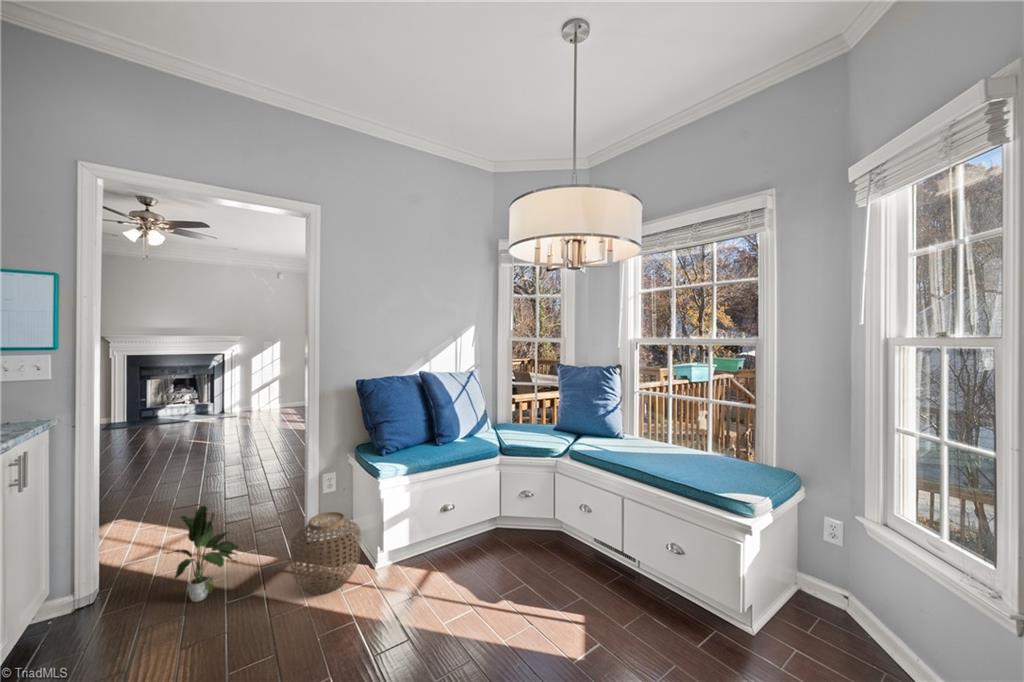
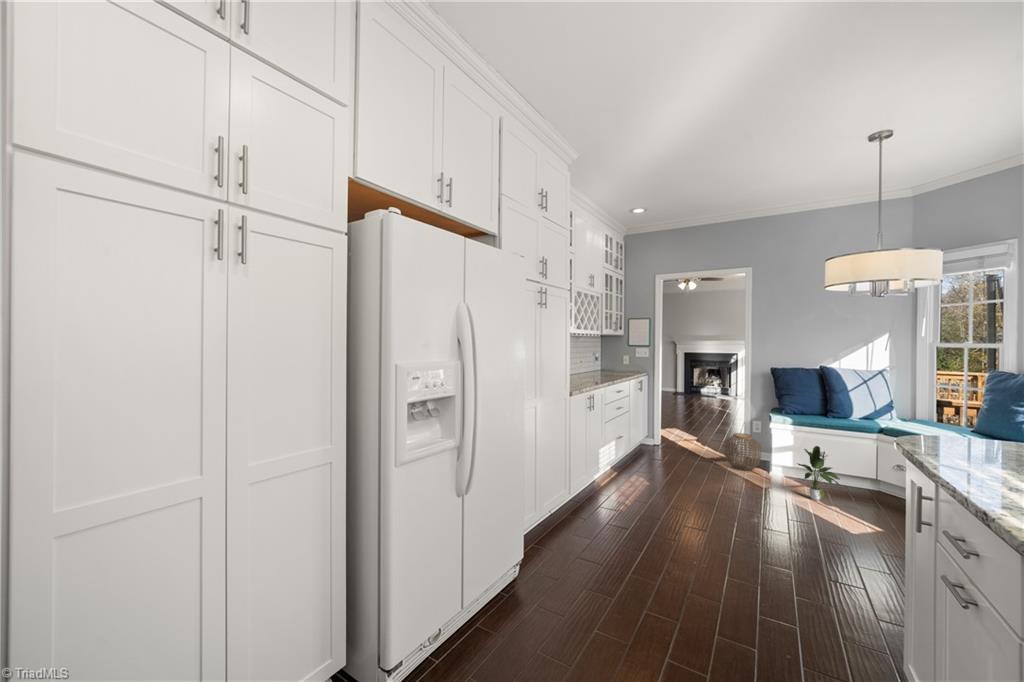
potted plant: present [166,506,239,602] -> present [797,446,840,501]

